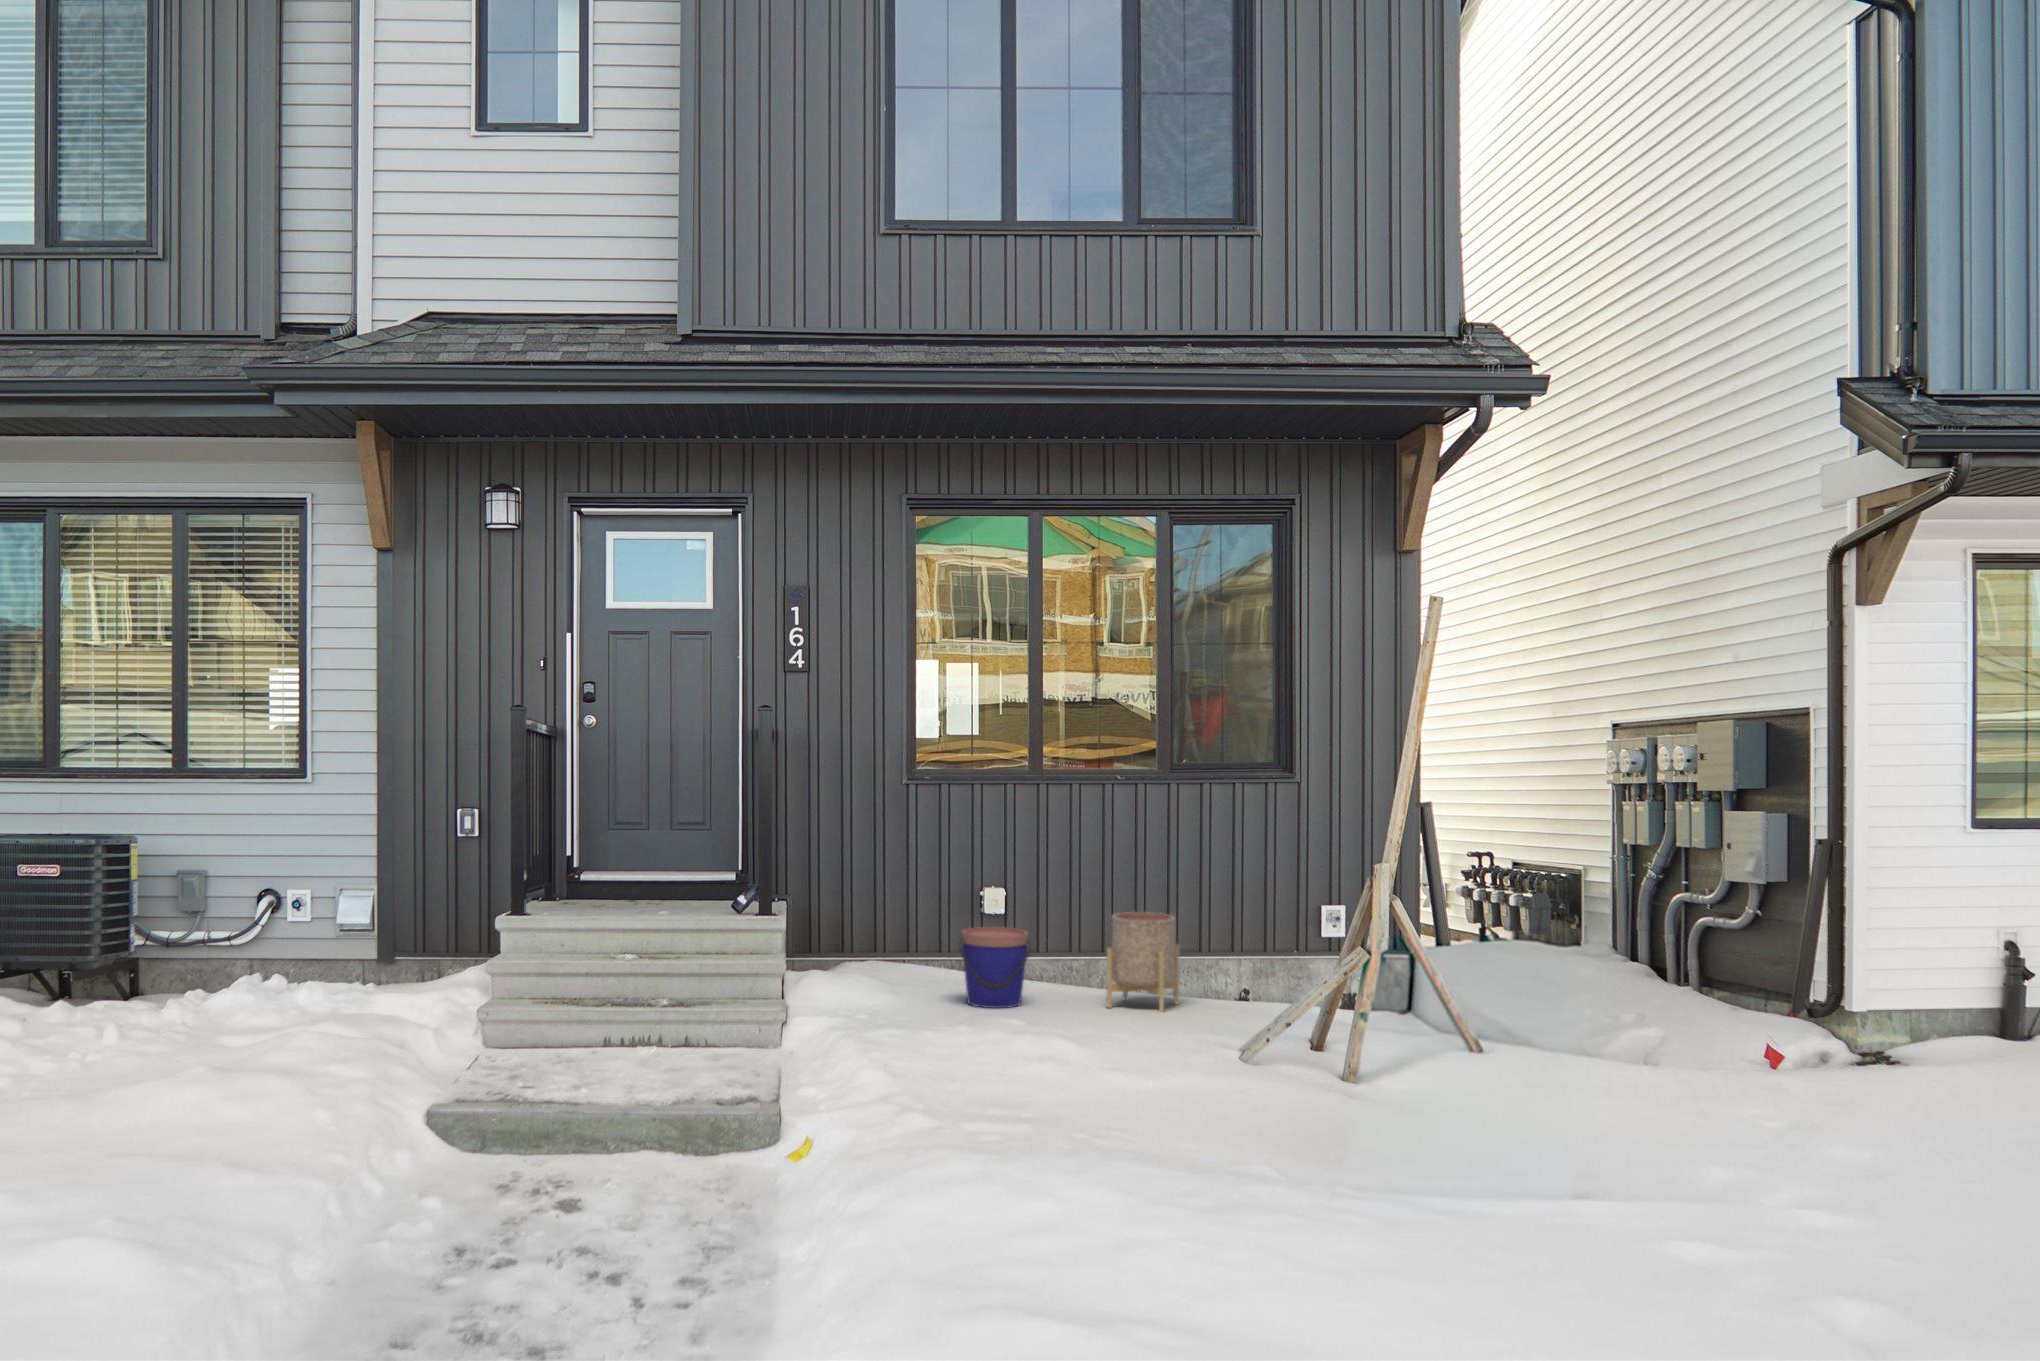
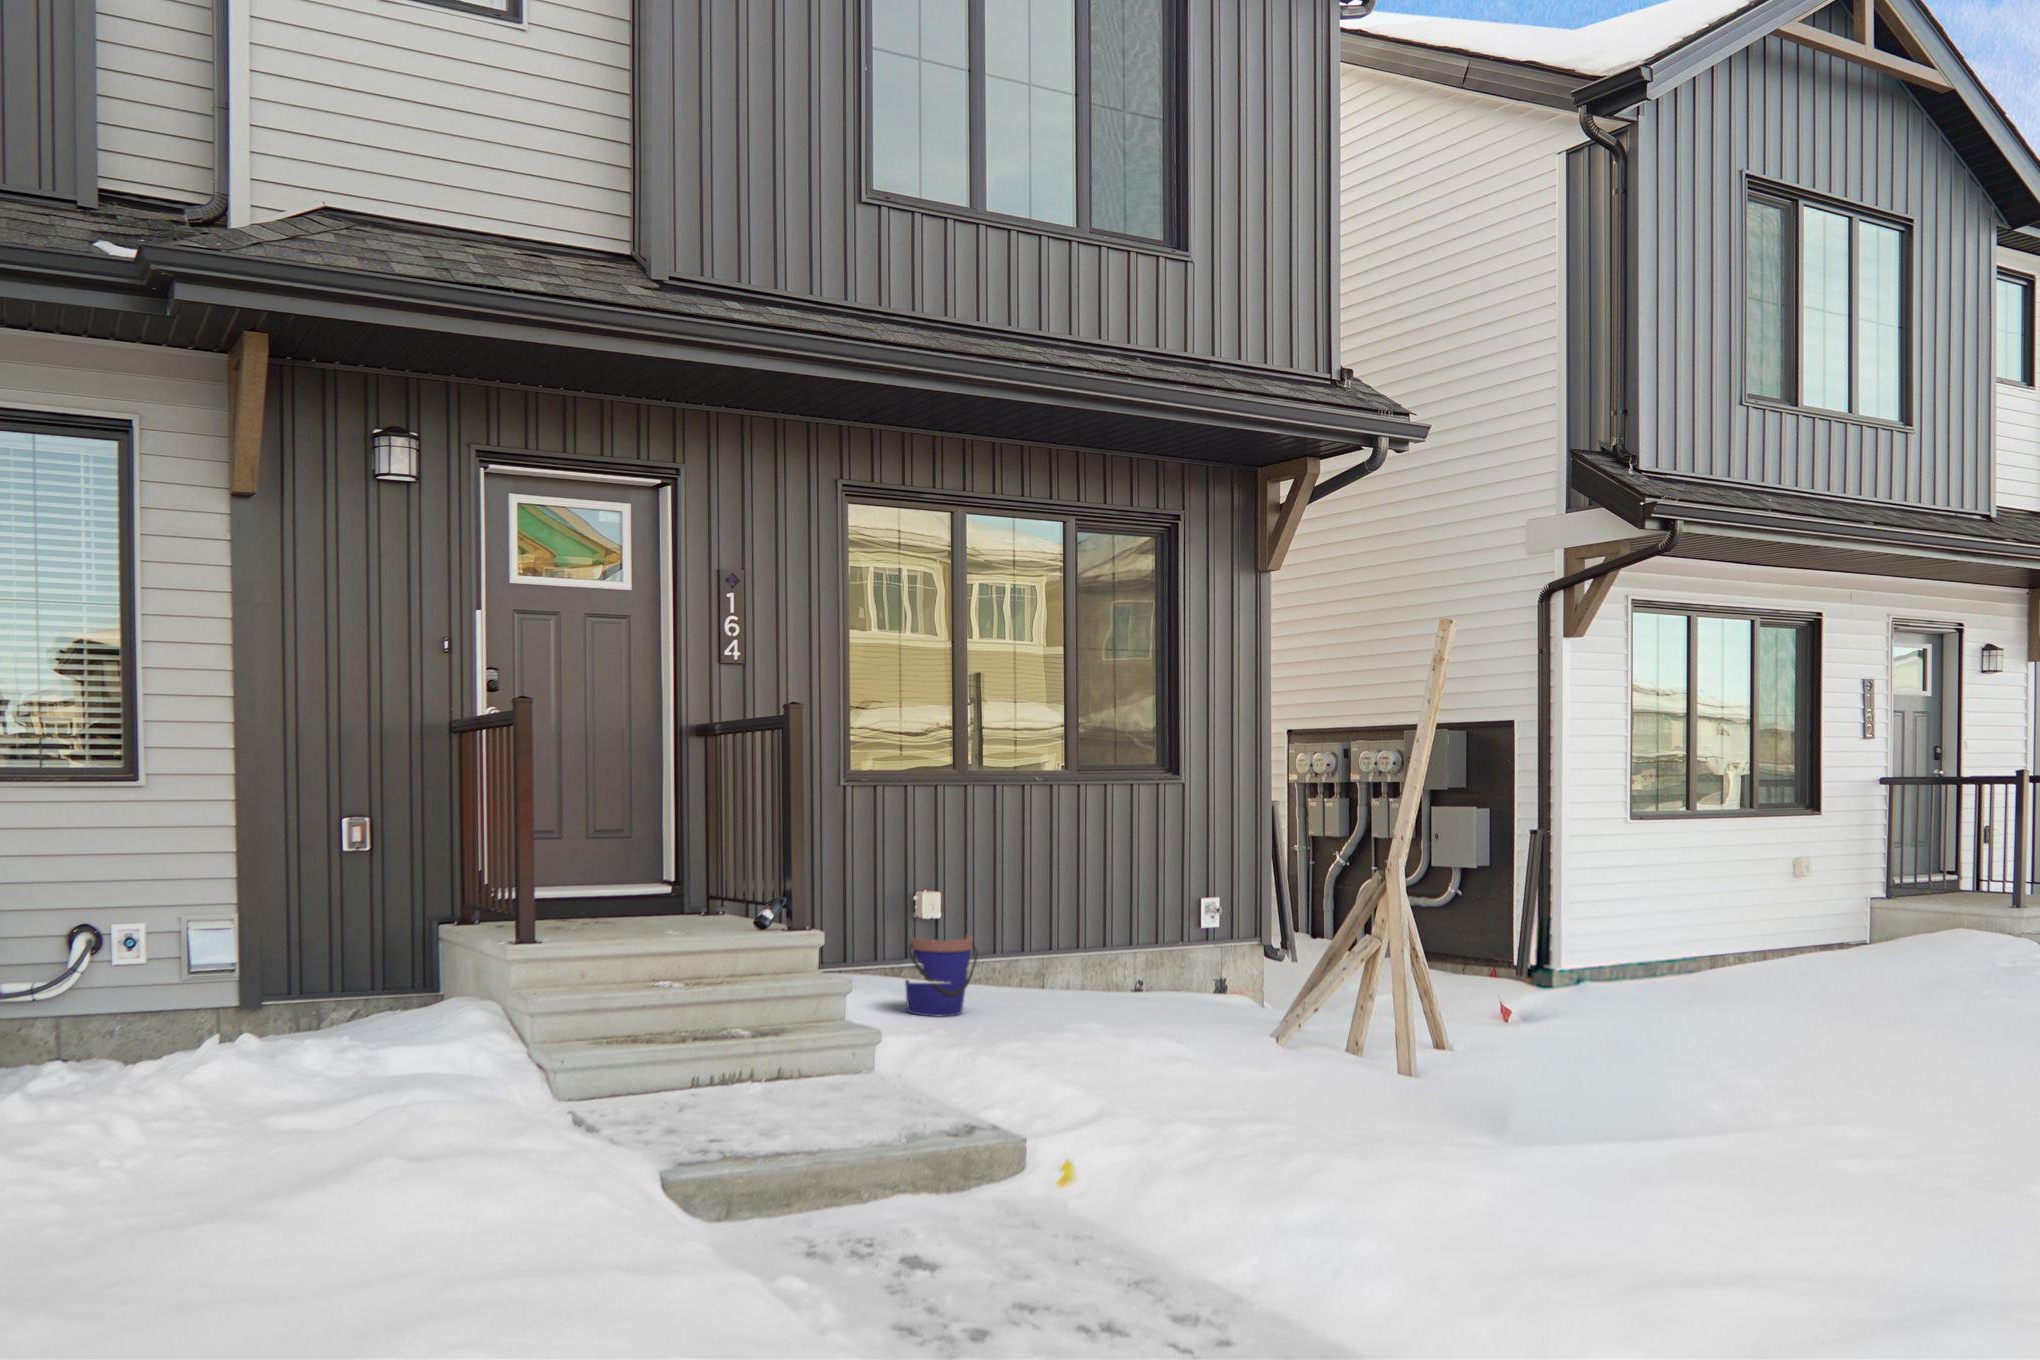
planter: present [1107,912,1179,1013] -> none [1036,910,1104,1010]

